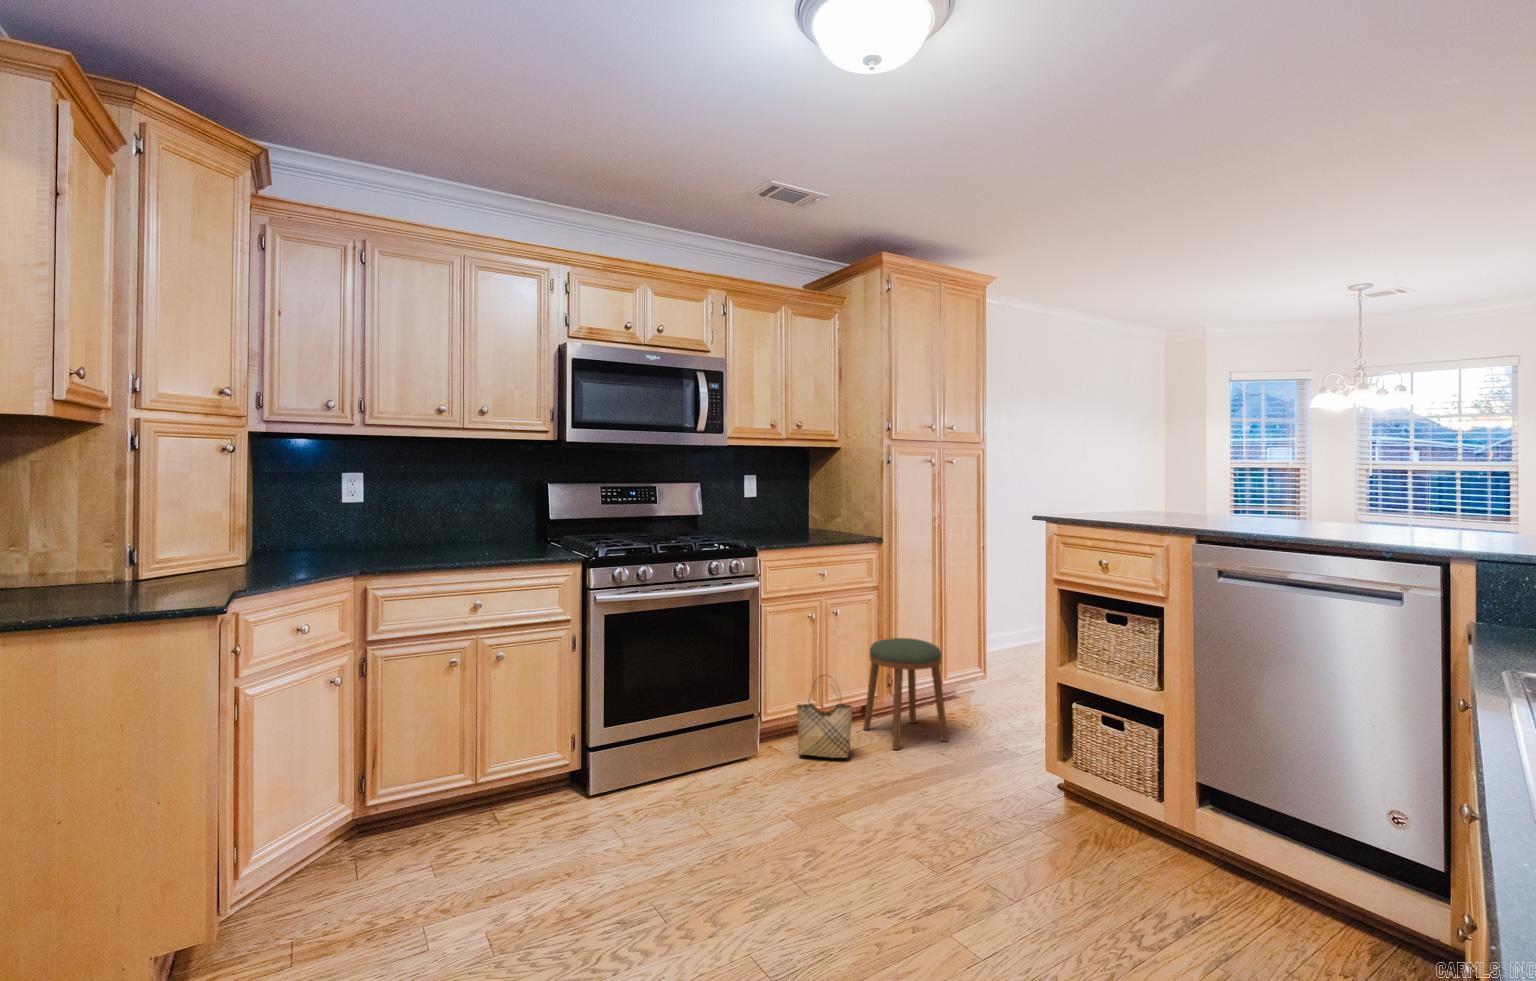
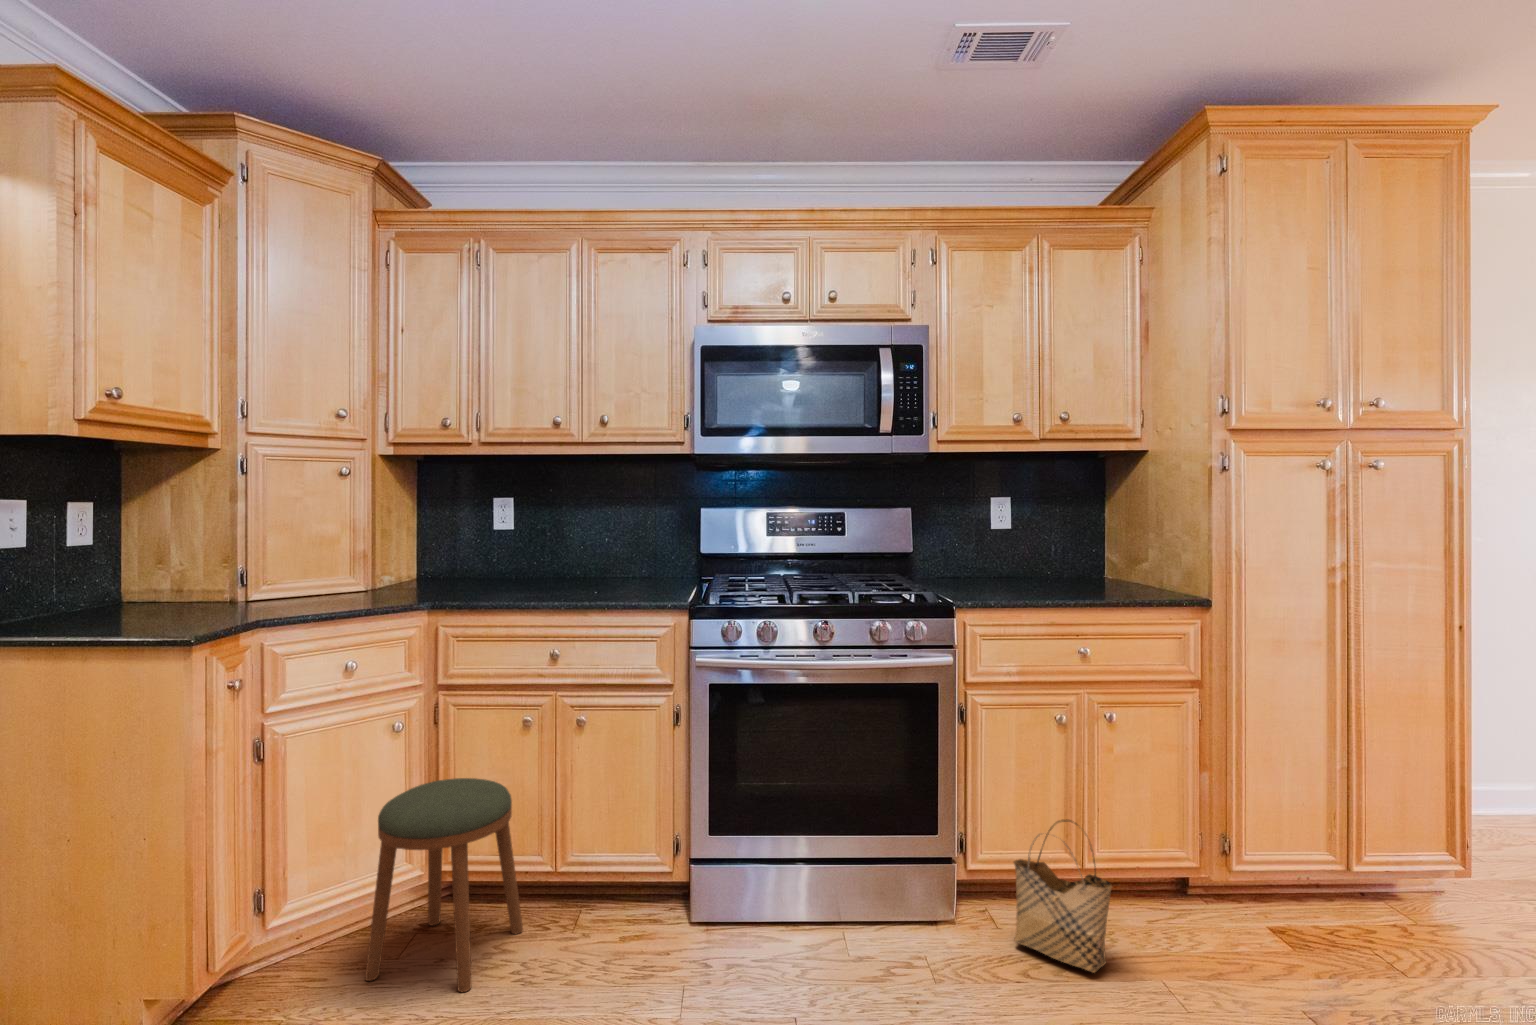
stool: present [863,638,948,750] -> present [365,778,523,992]

